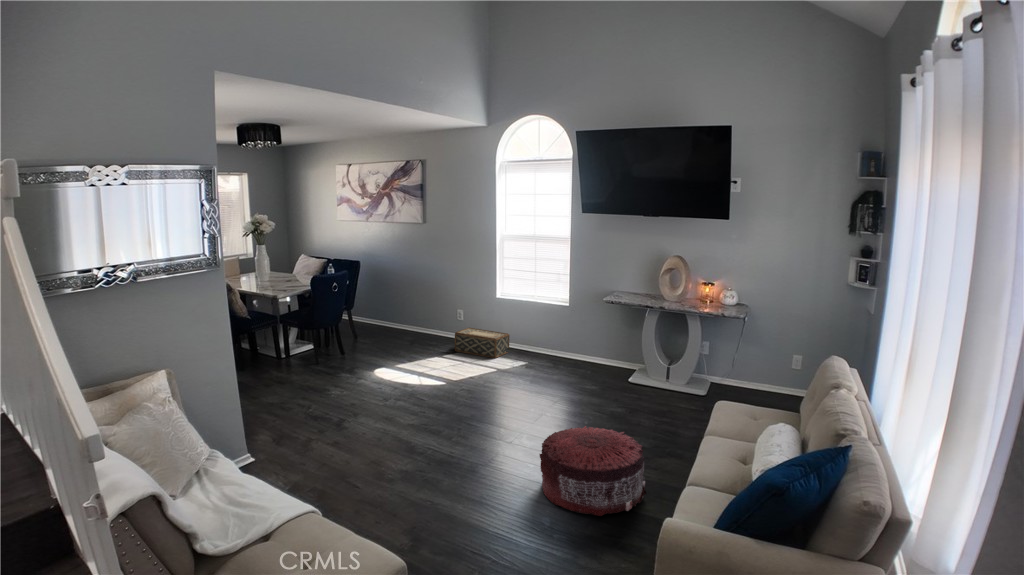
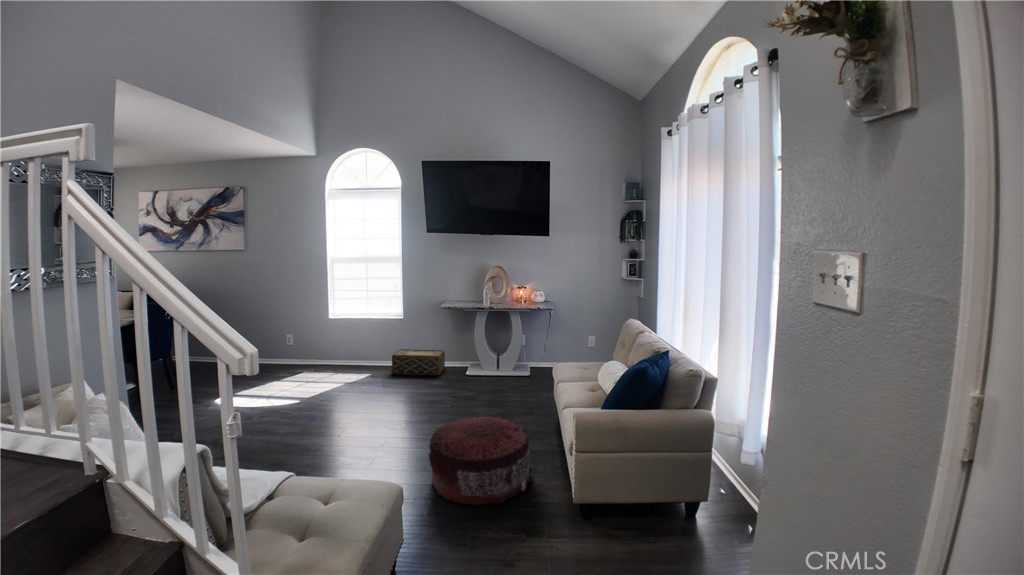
woven basket: present [455,328,509,358] -> present [392,349,445,375]

